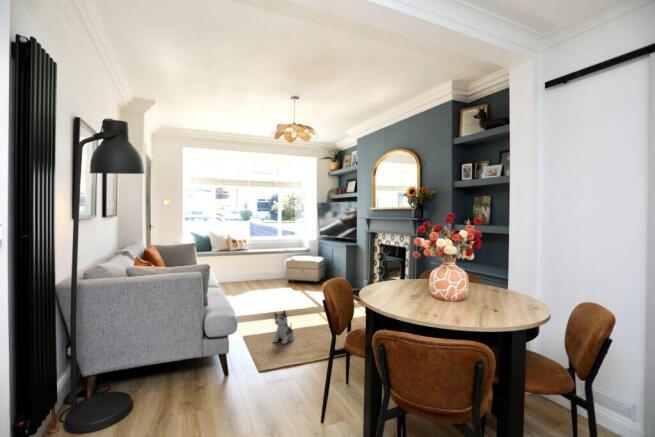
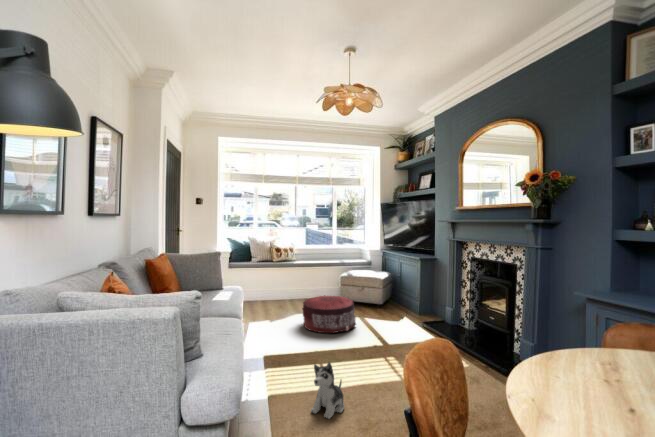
pouf: none [257,275,299,302] -> present [302,295,356,333]

